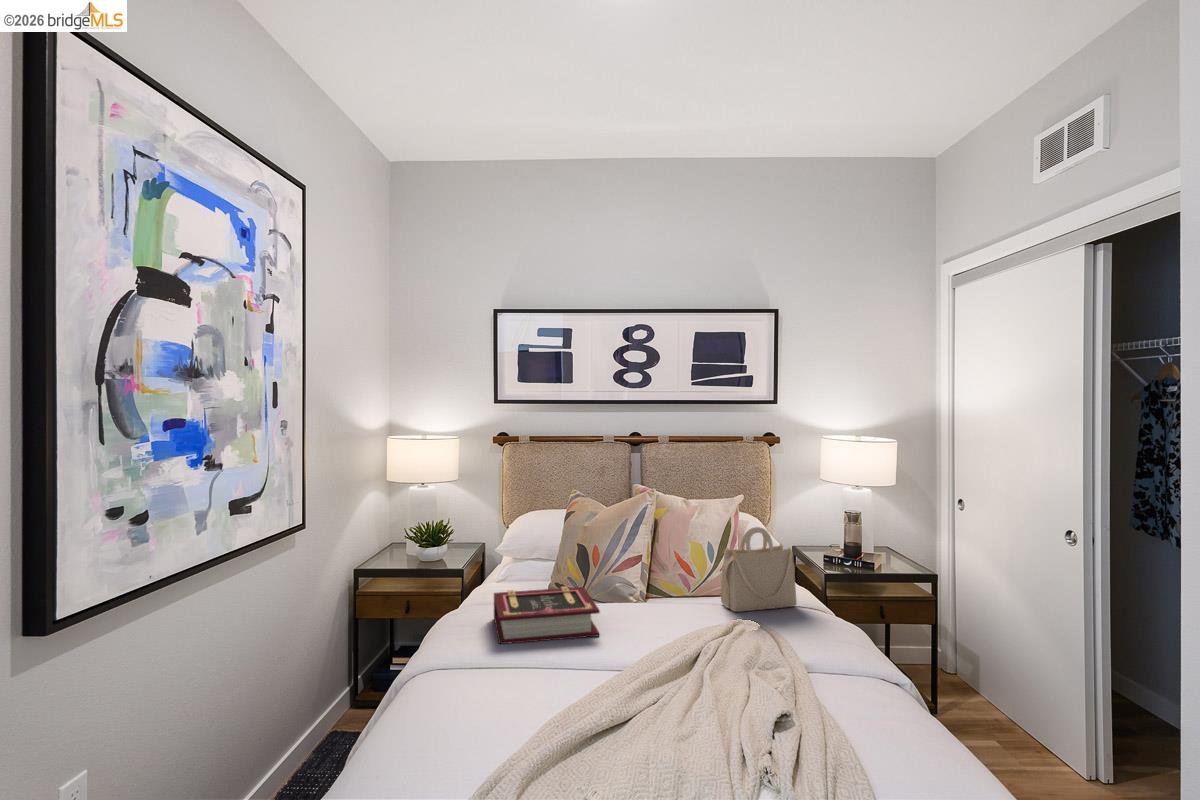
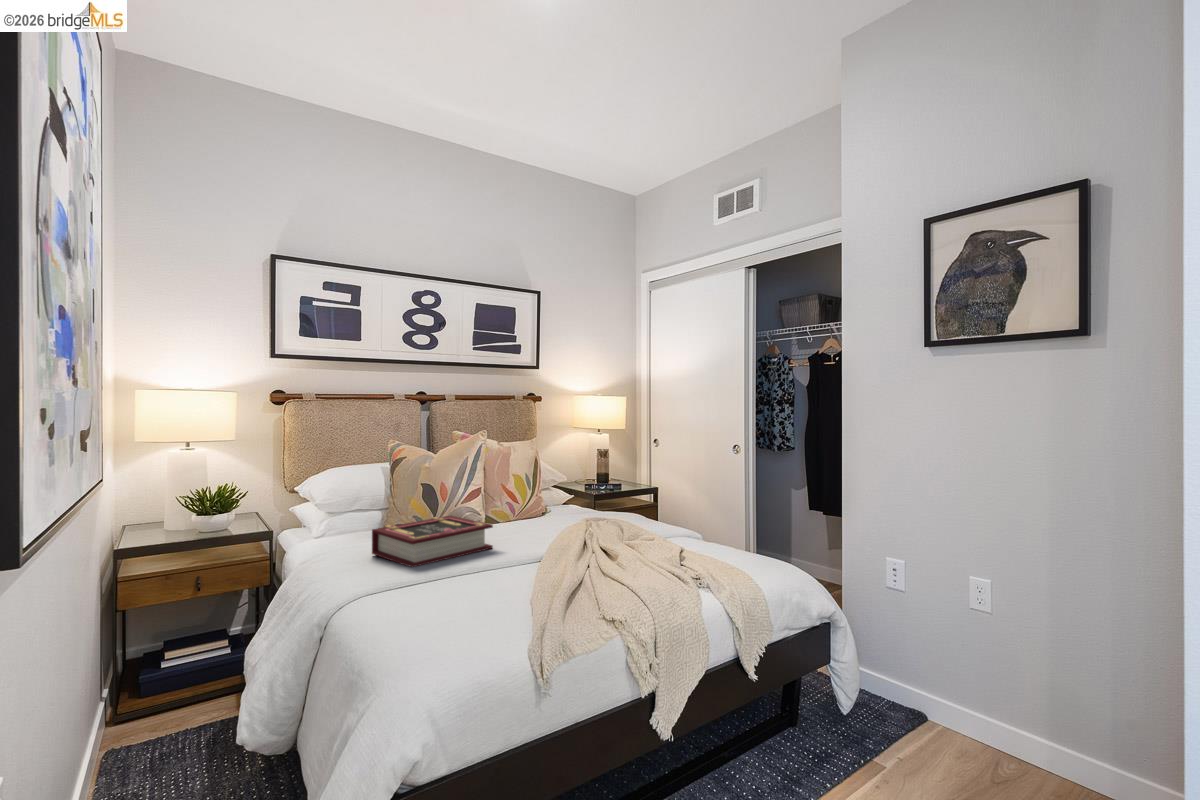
handbag: present [721,527,797,612] -> none [549,454,603,522]

